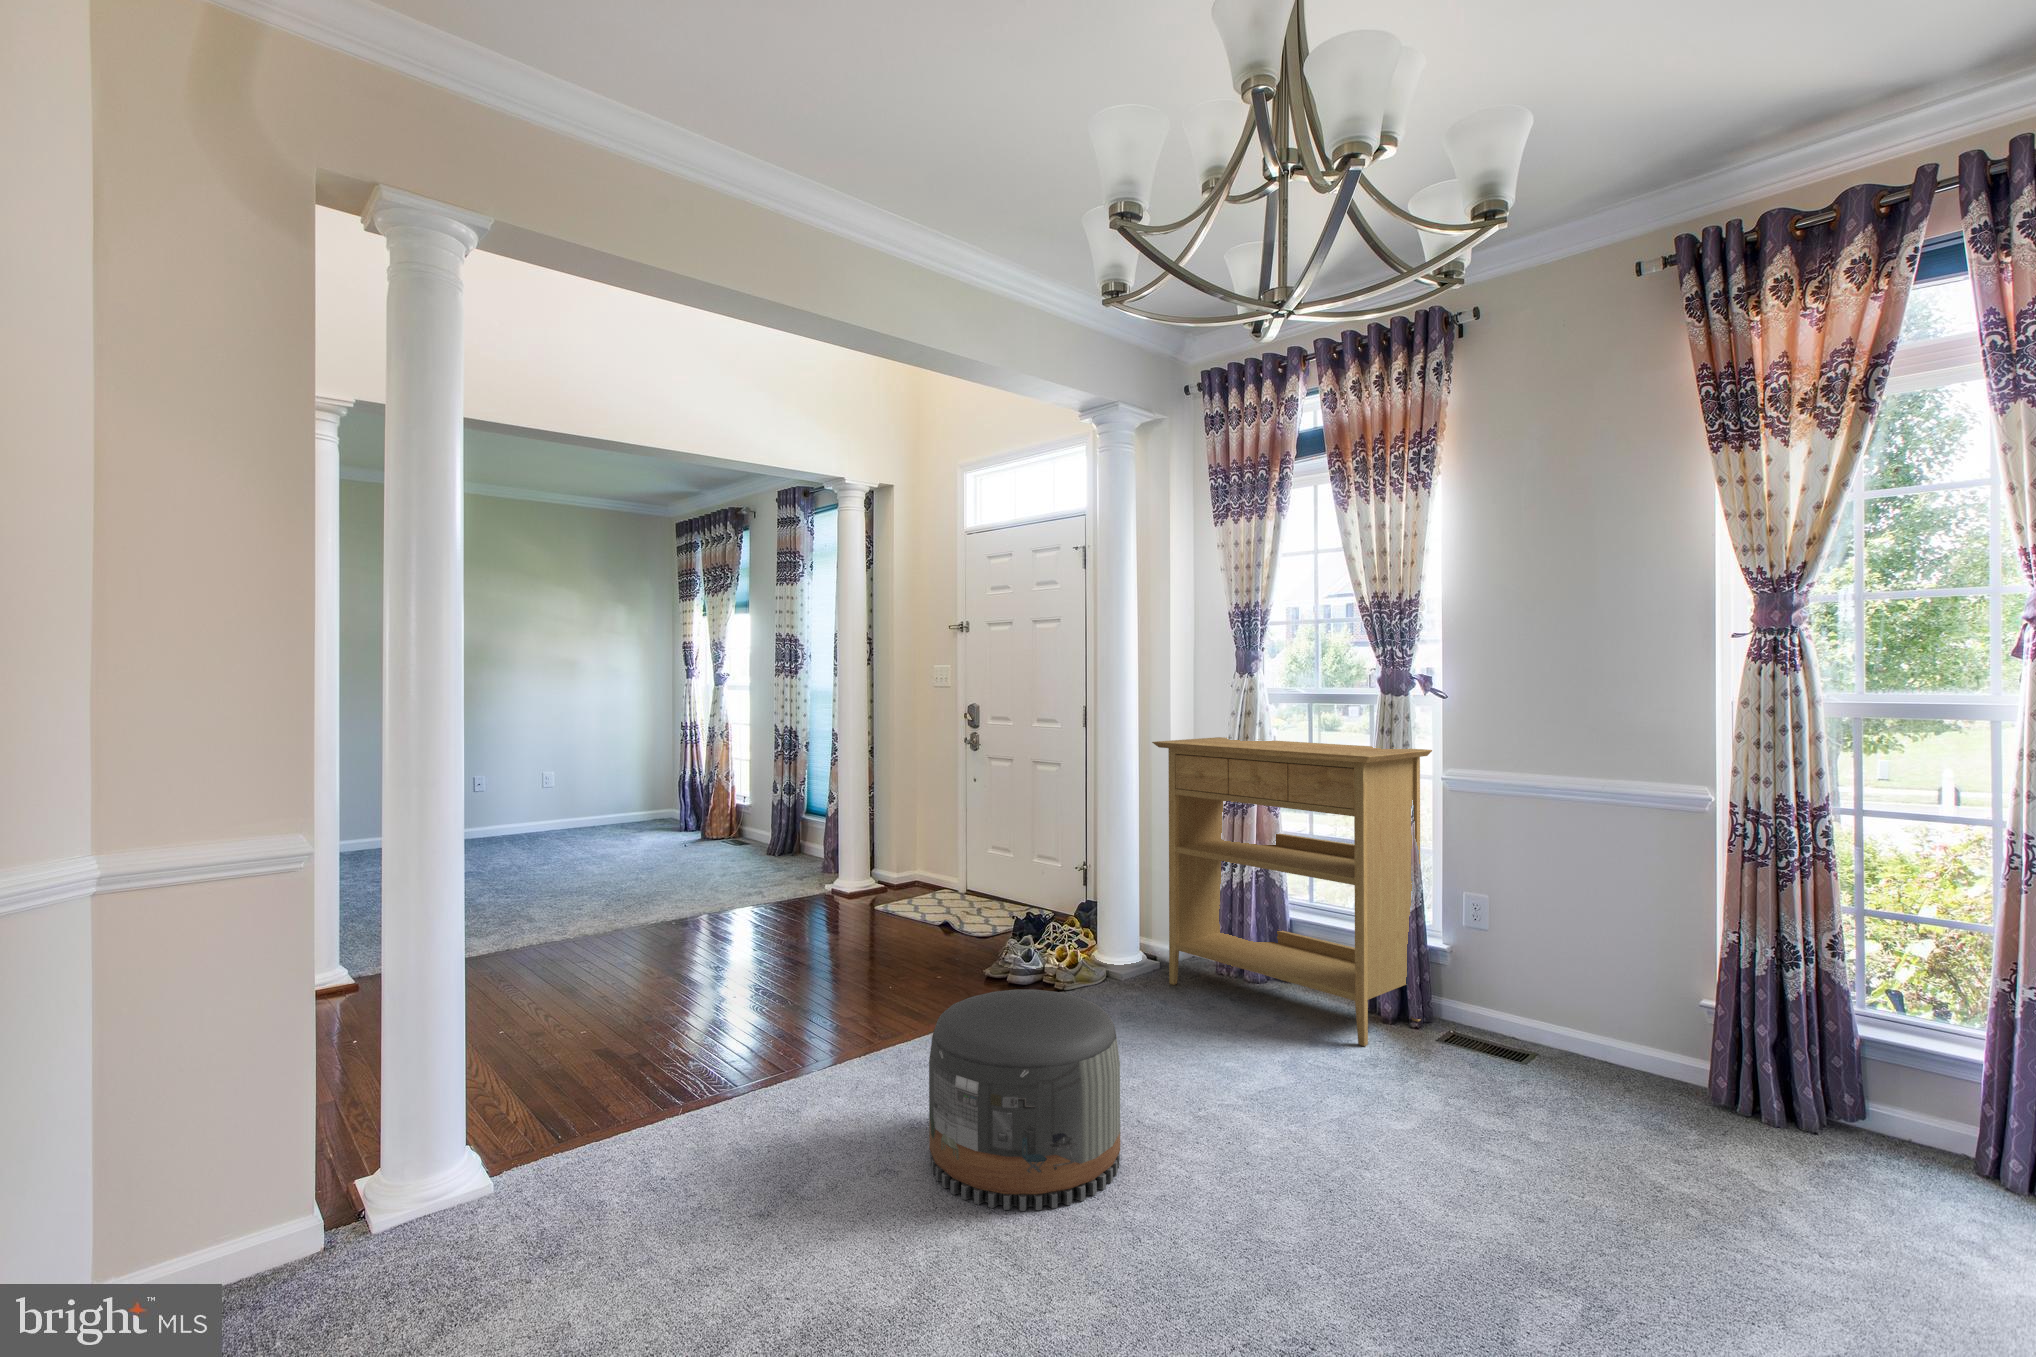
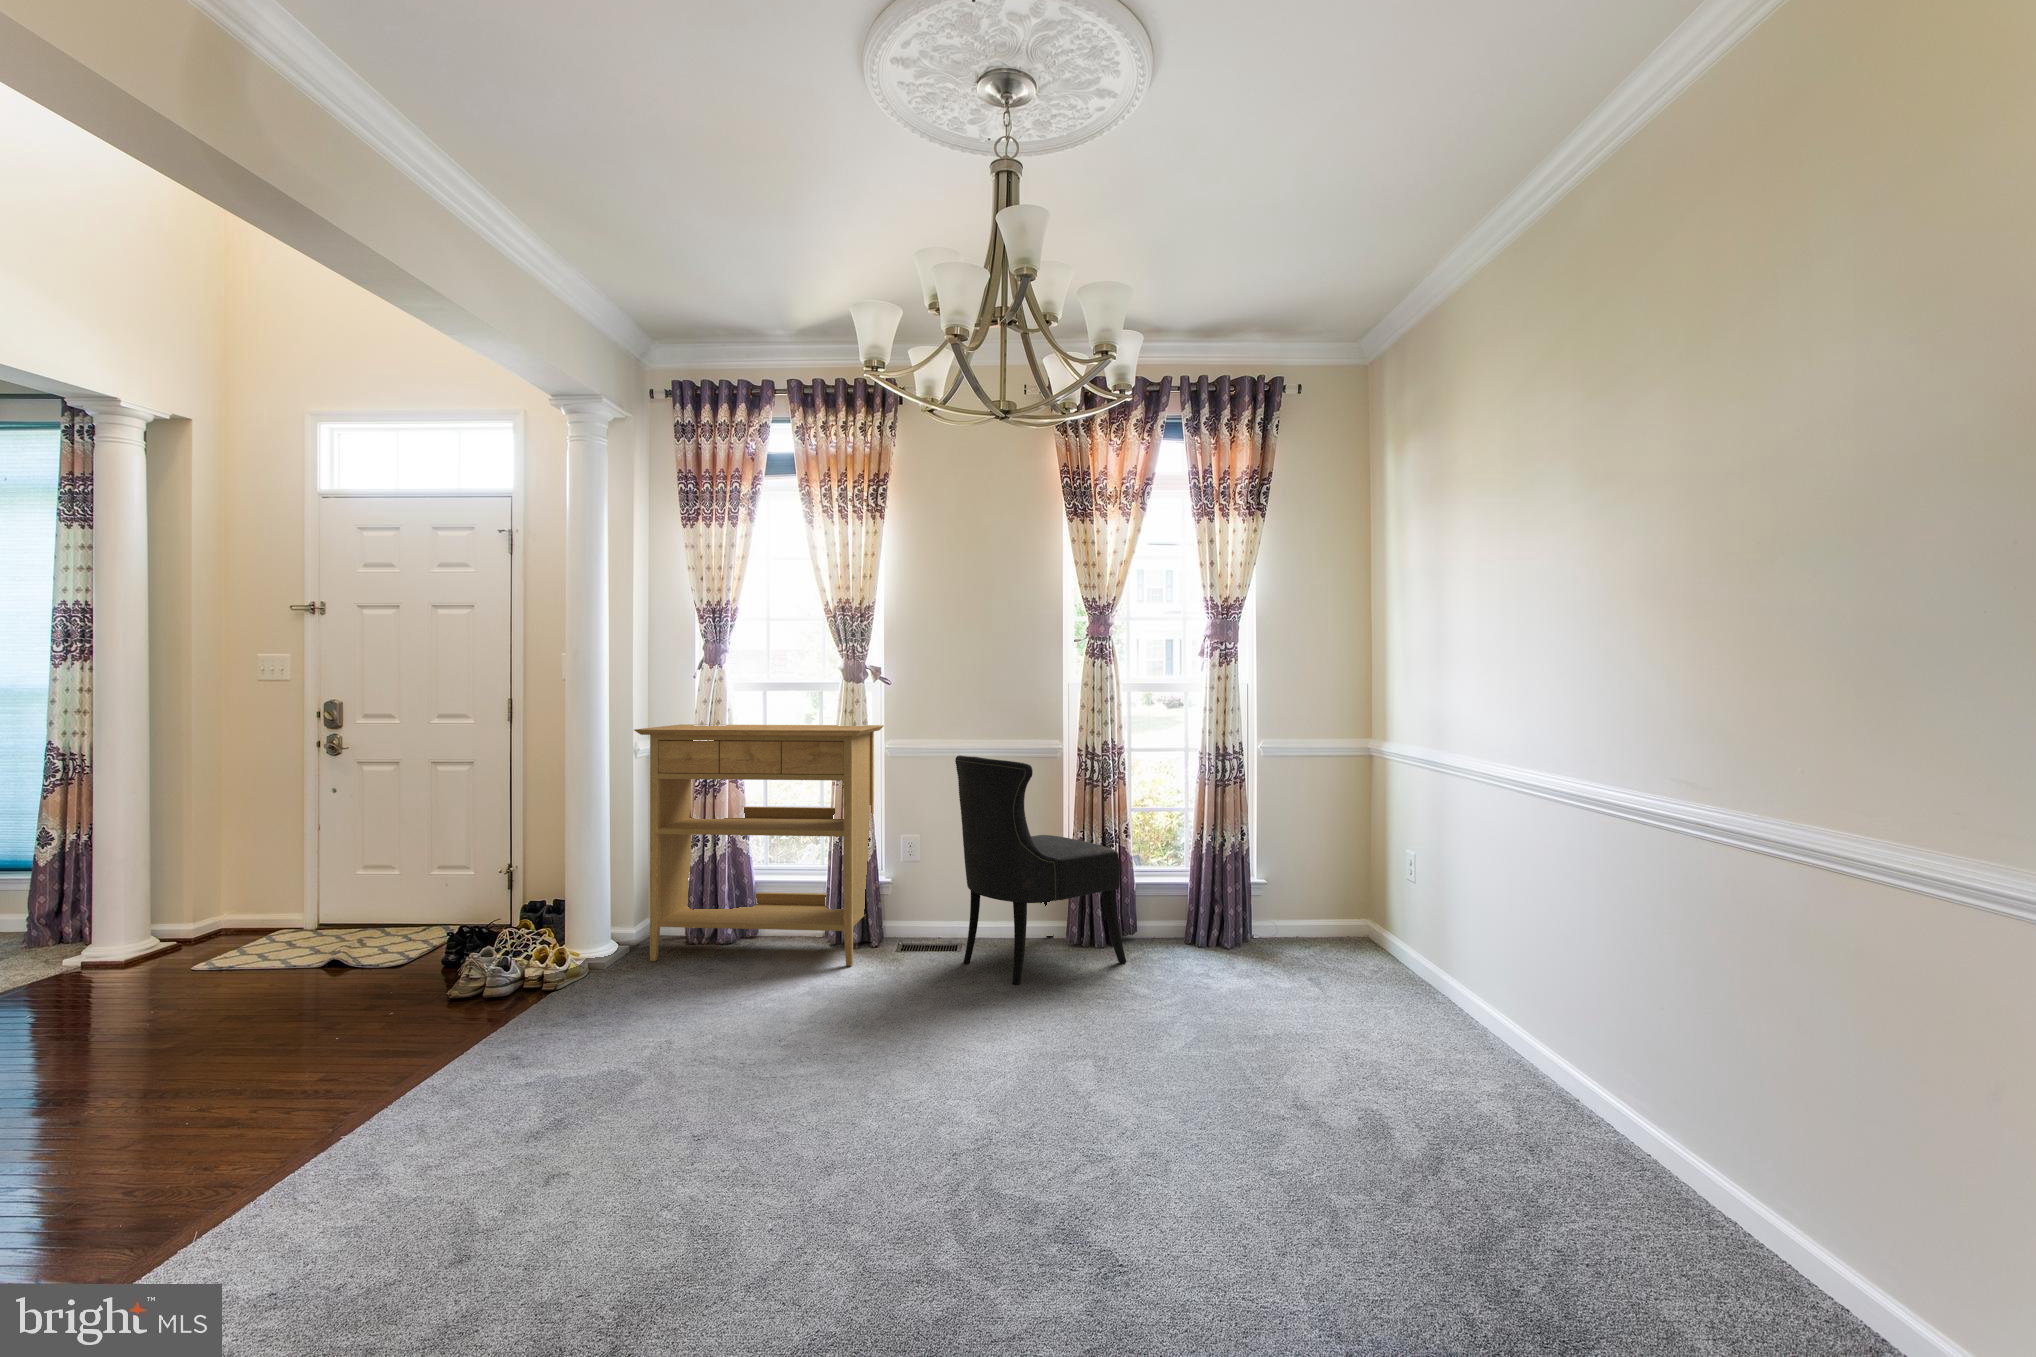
dining chair: none [1501,798,1802,1162] -> present [955,755,1126,985]
pouf: present [929,989,1120,1211] -> none [555,961,753,1172]

